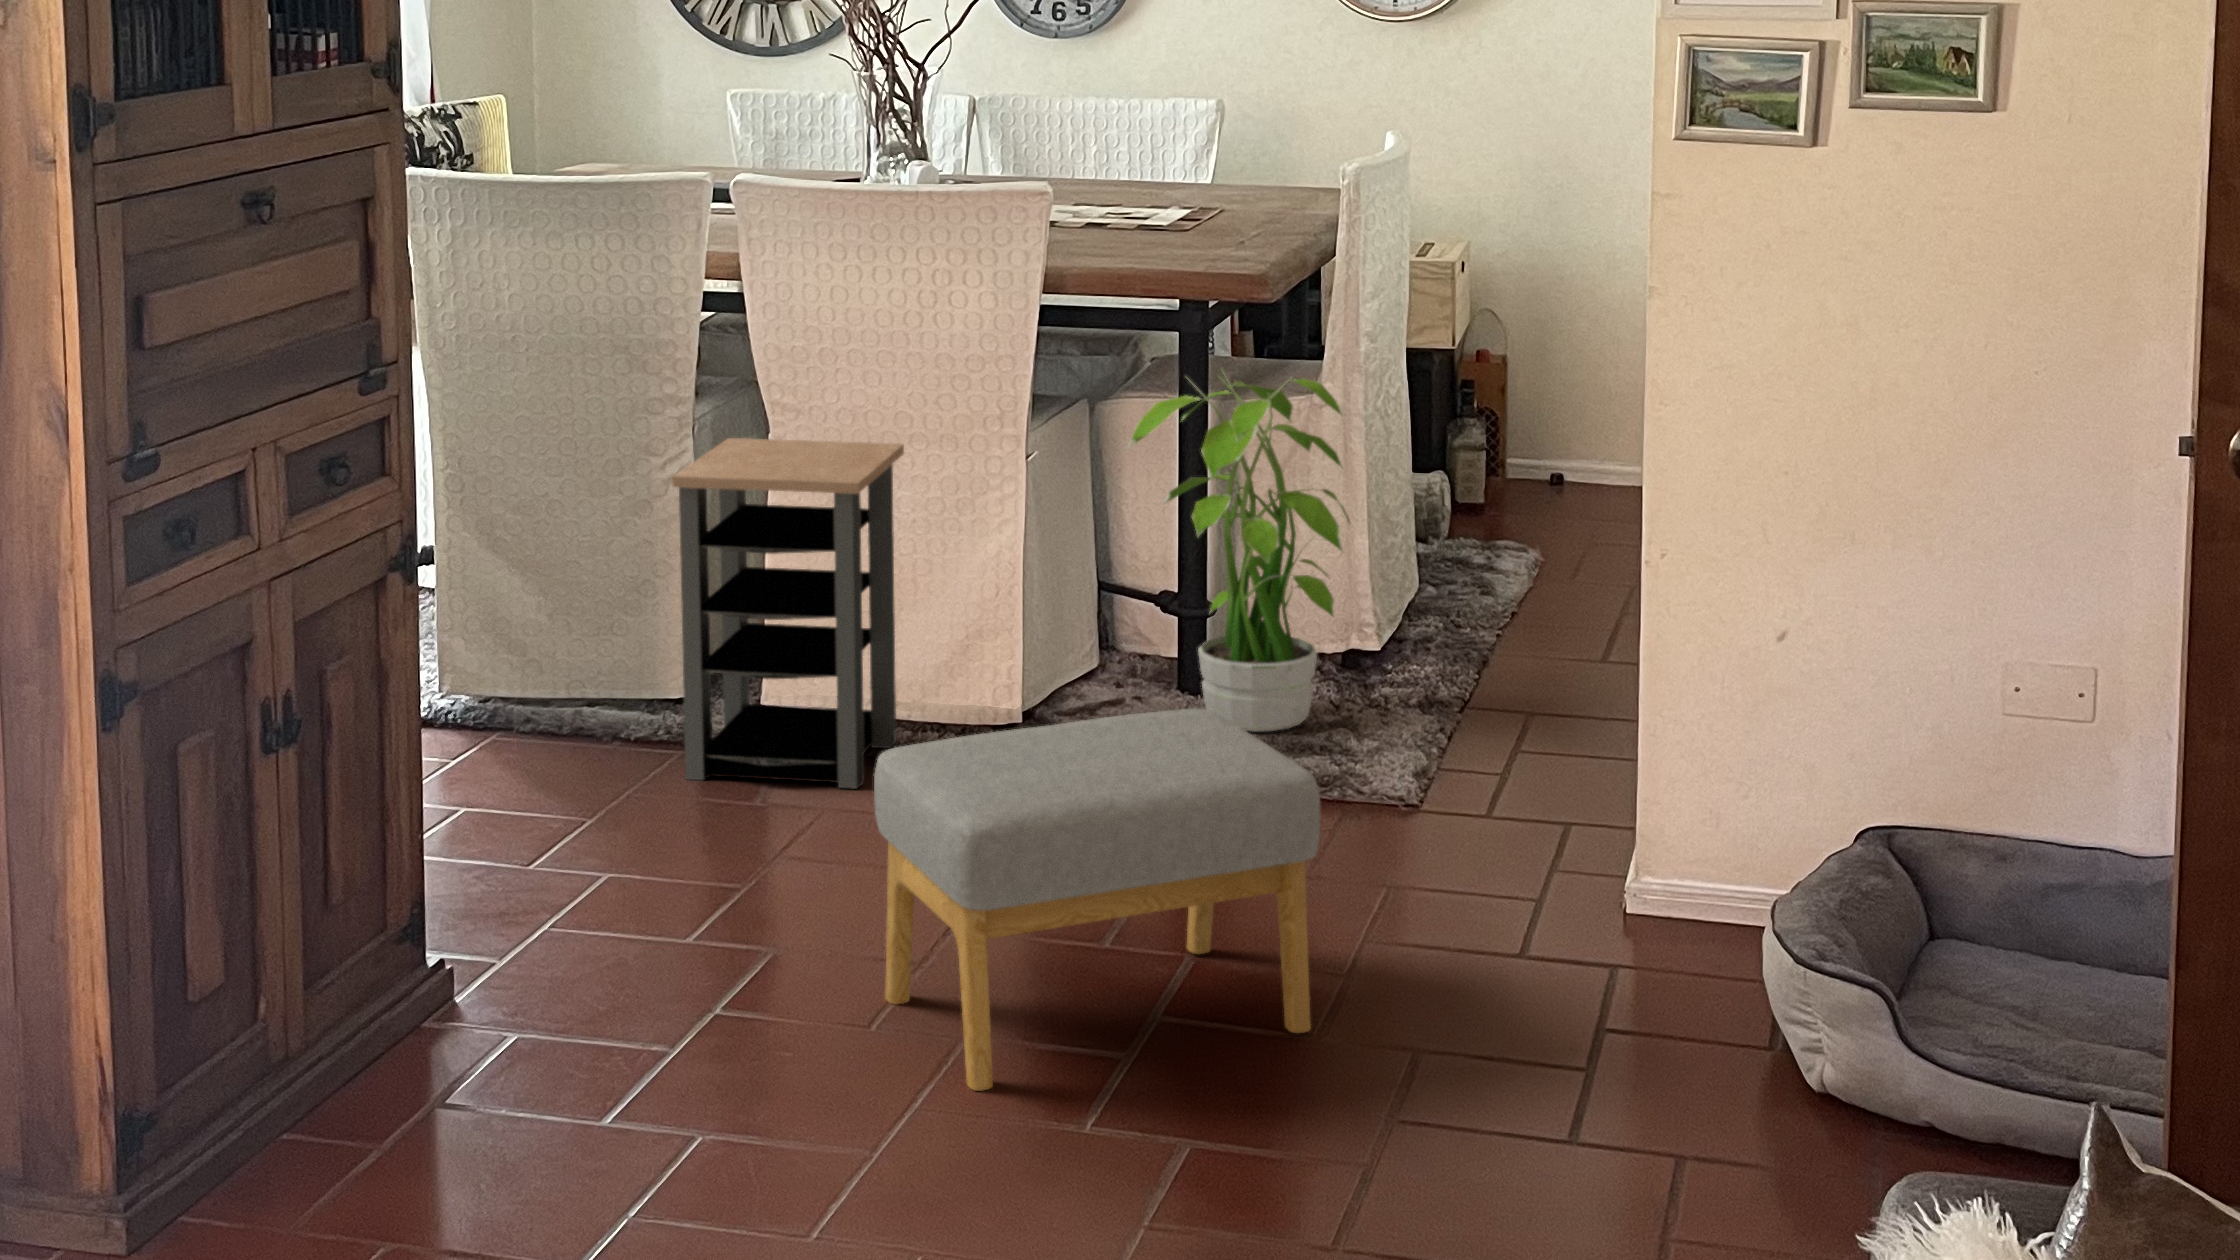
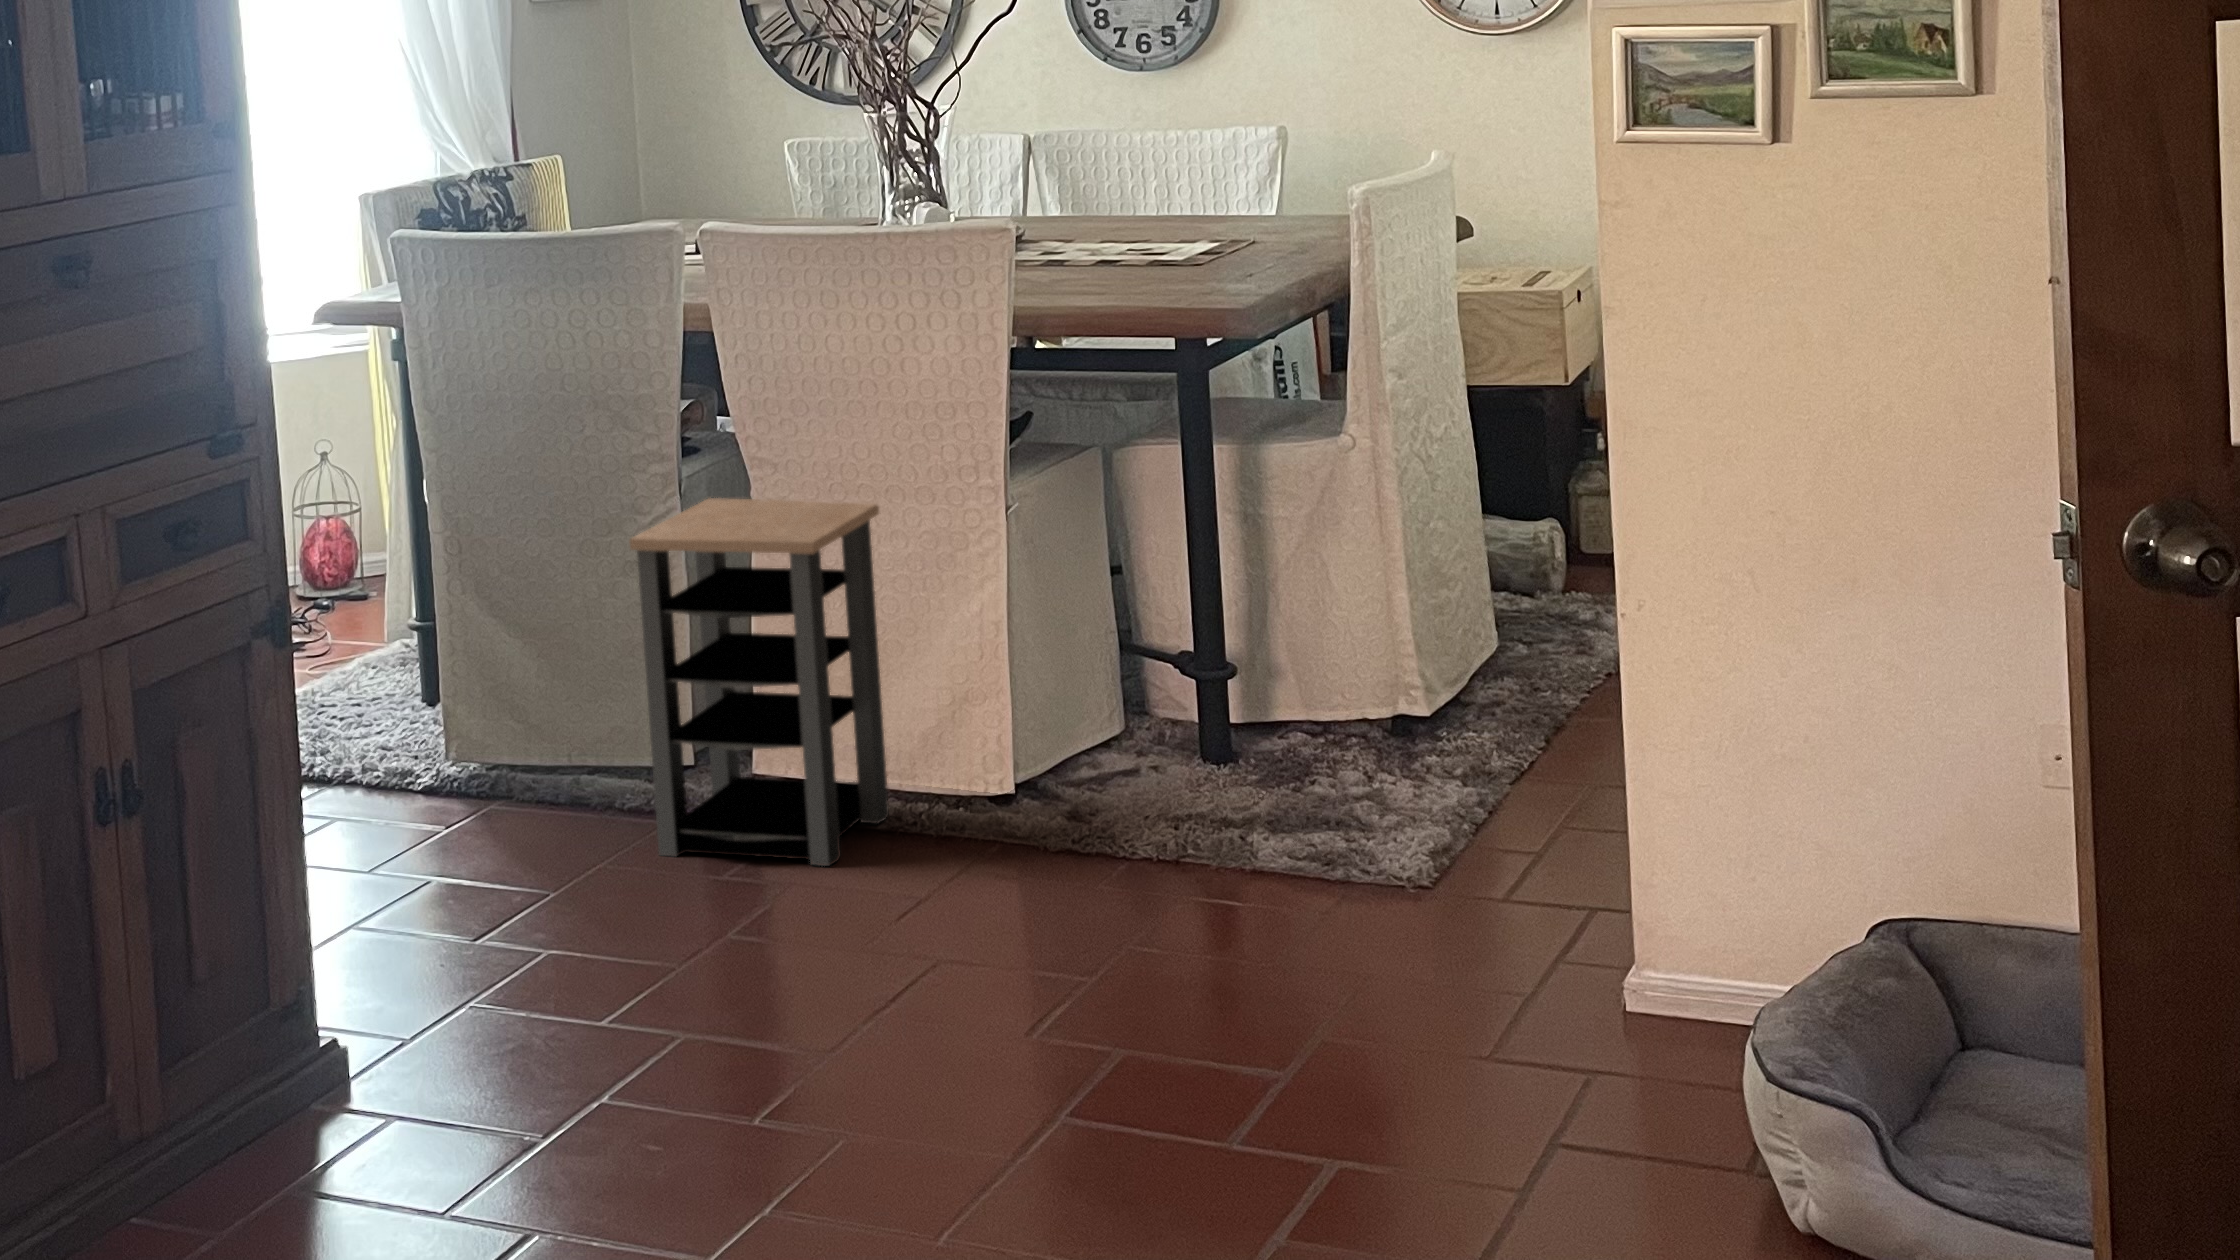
potted plant: present [1127,379,1350,732] -> none [1121,412,1372,806]
footstool: present [874,708,1320,1091] -> none [750,779,1217,1193]

